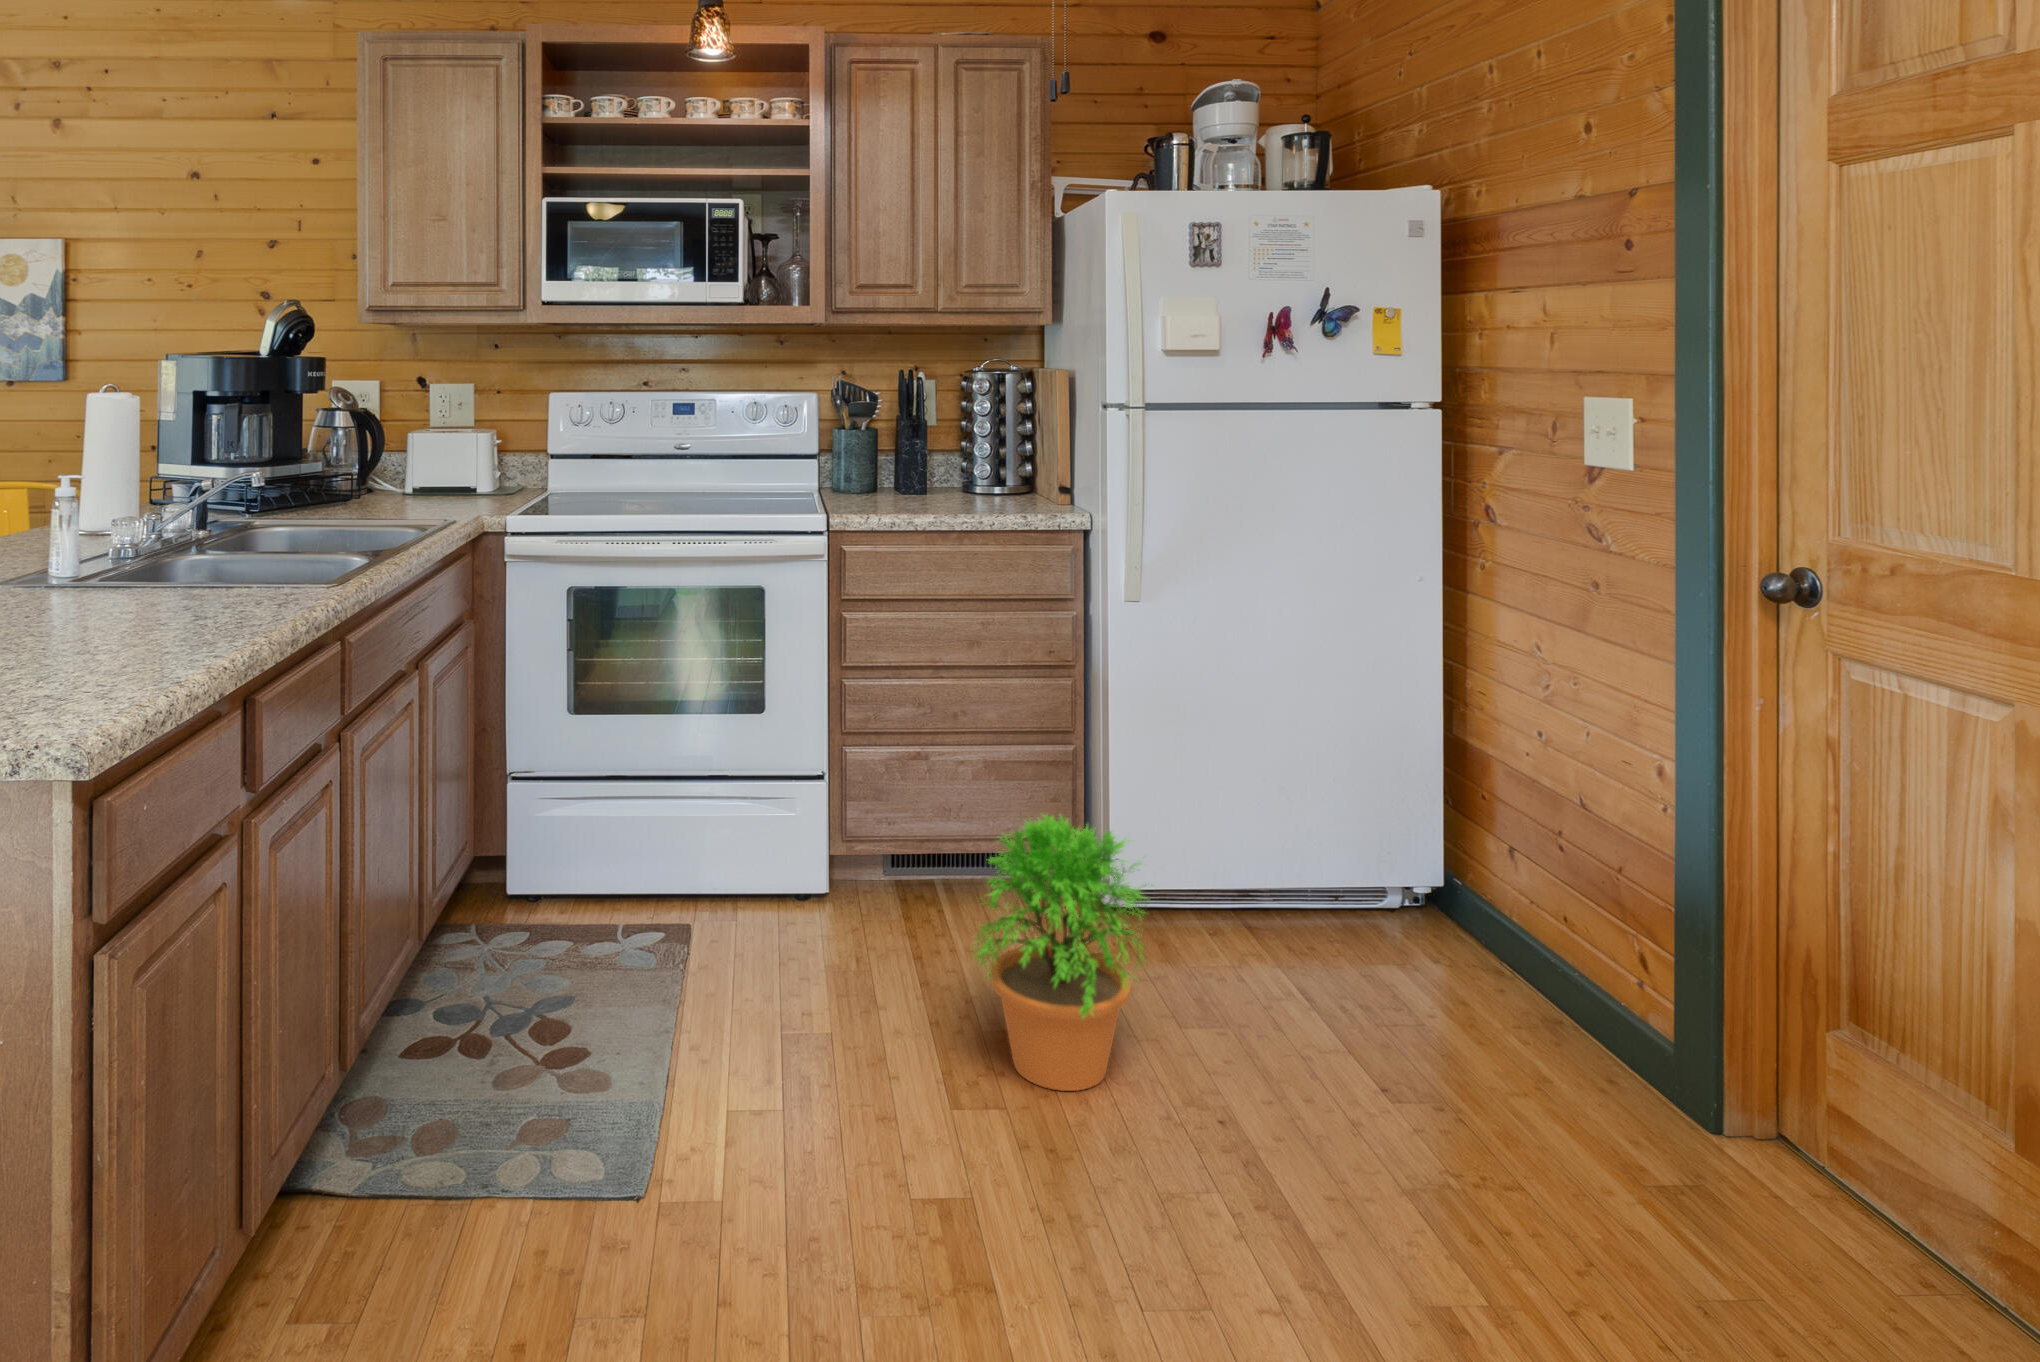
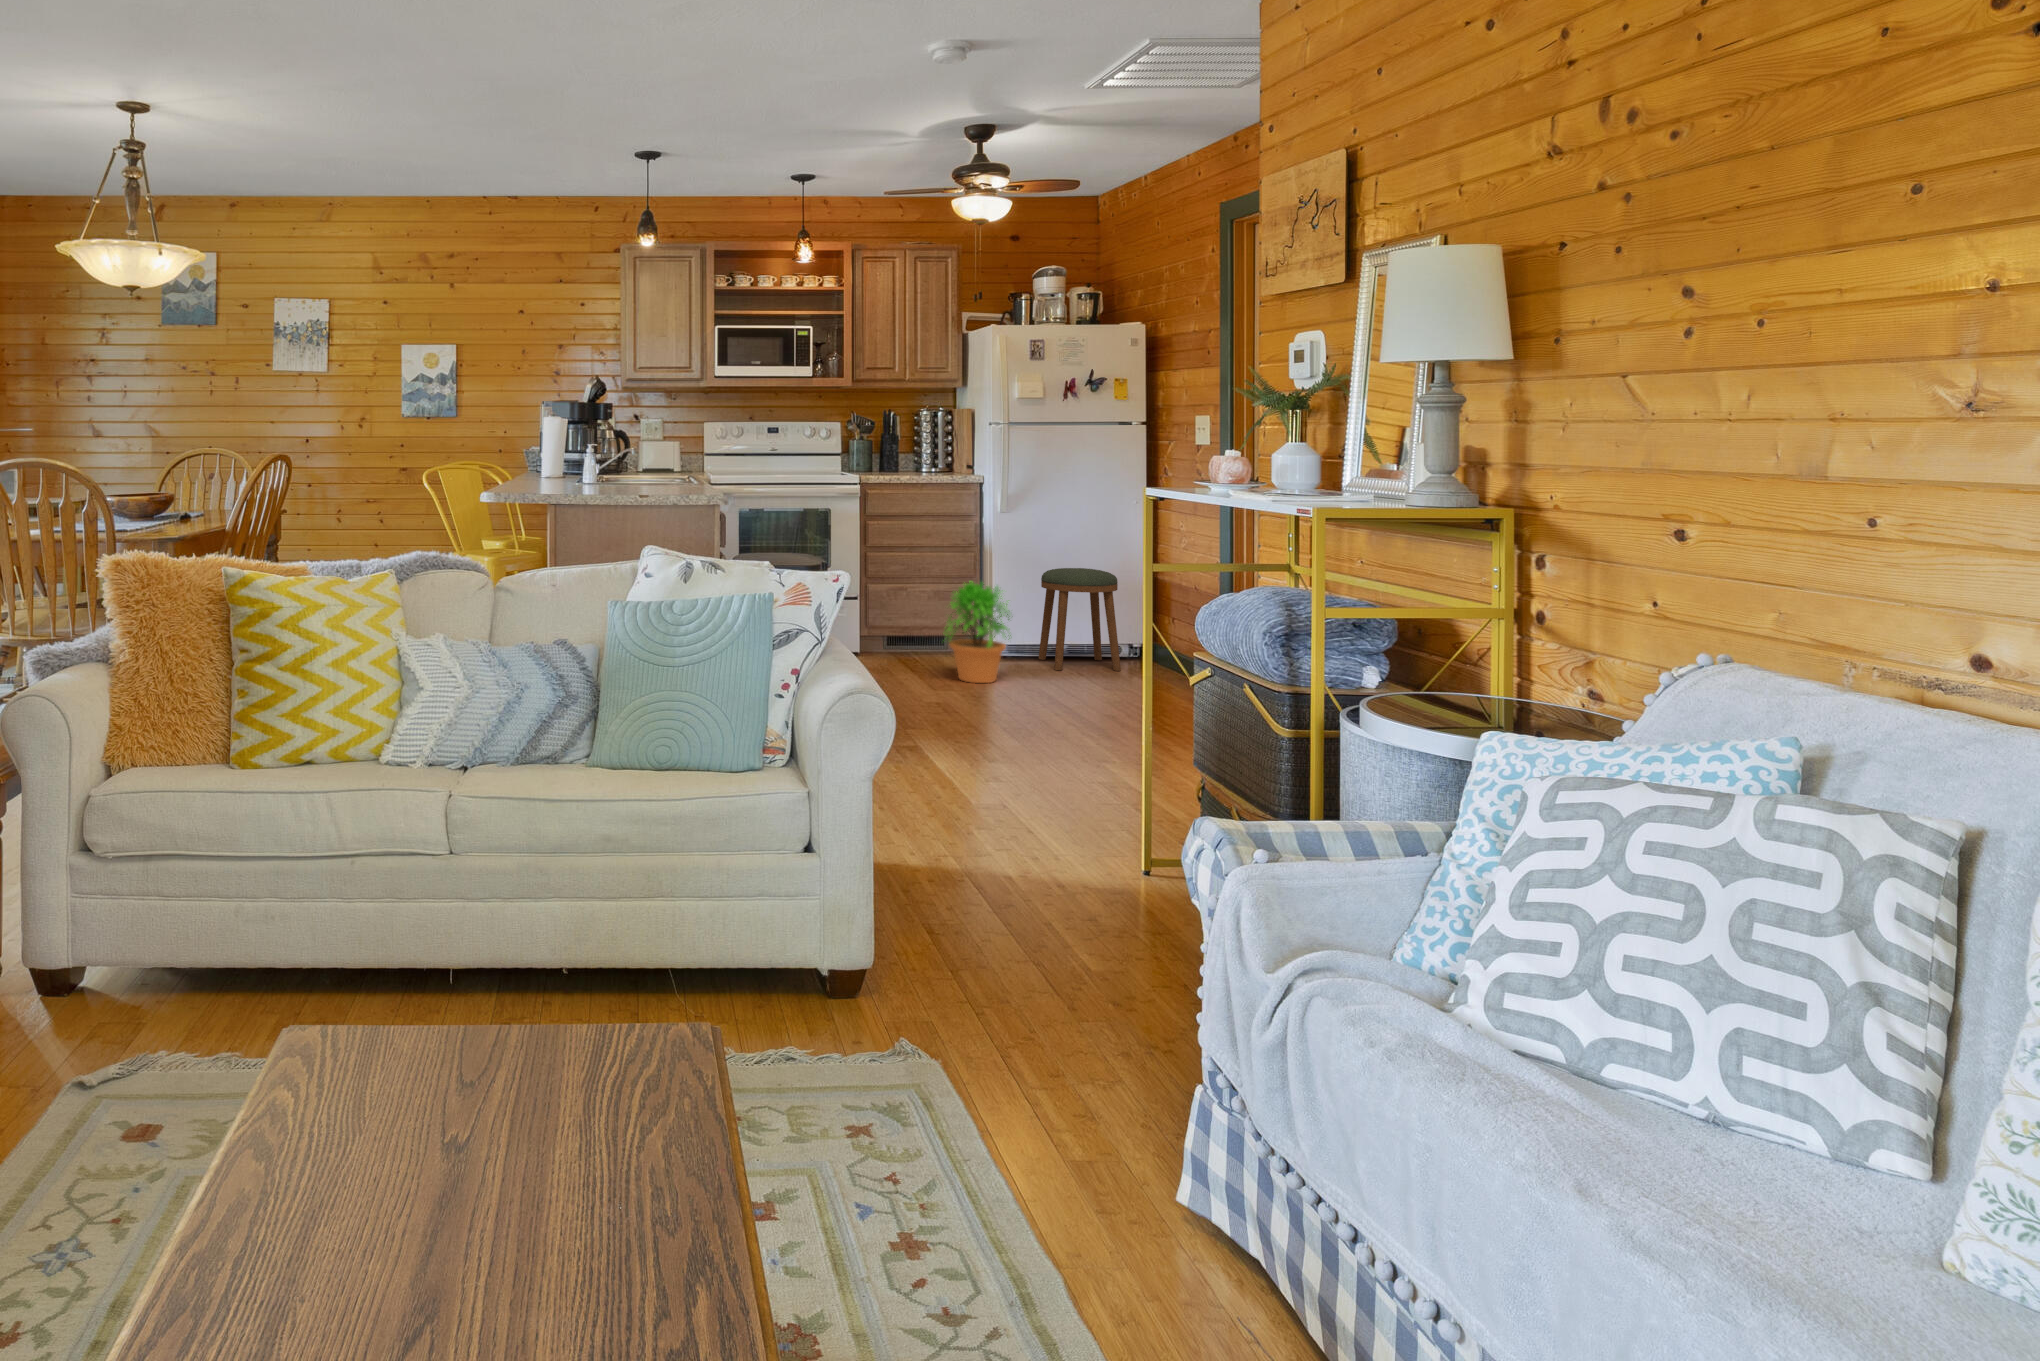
stool: none [1207,736,1405,1006] -> present [1038,568,1121,671]

